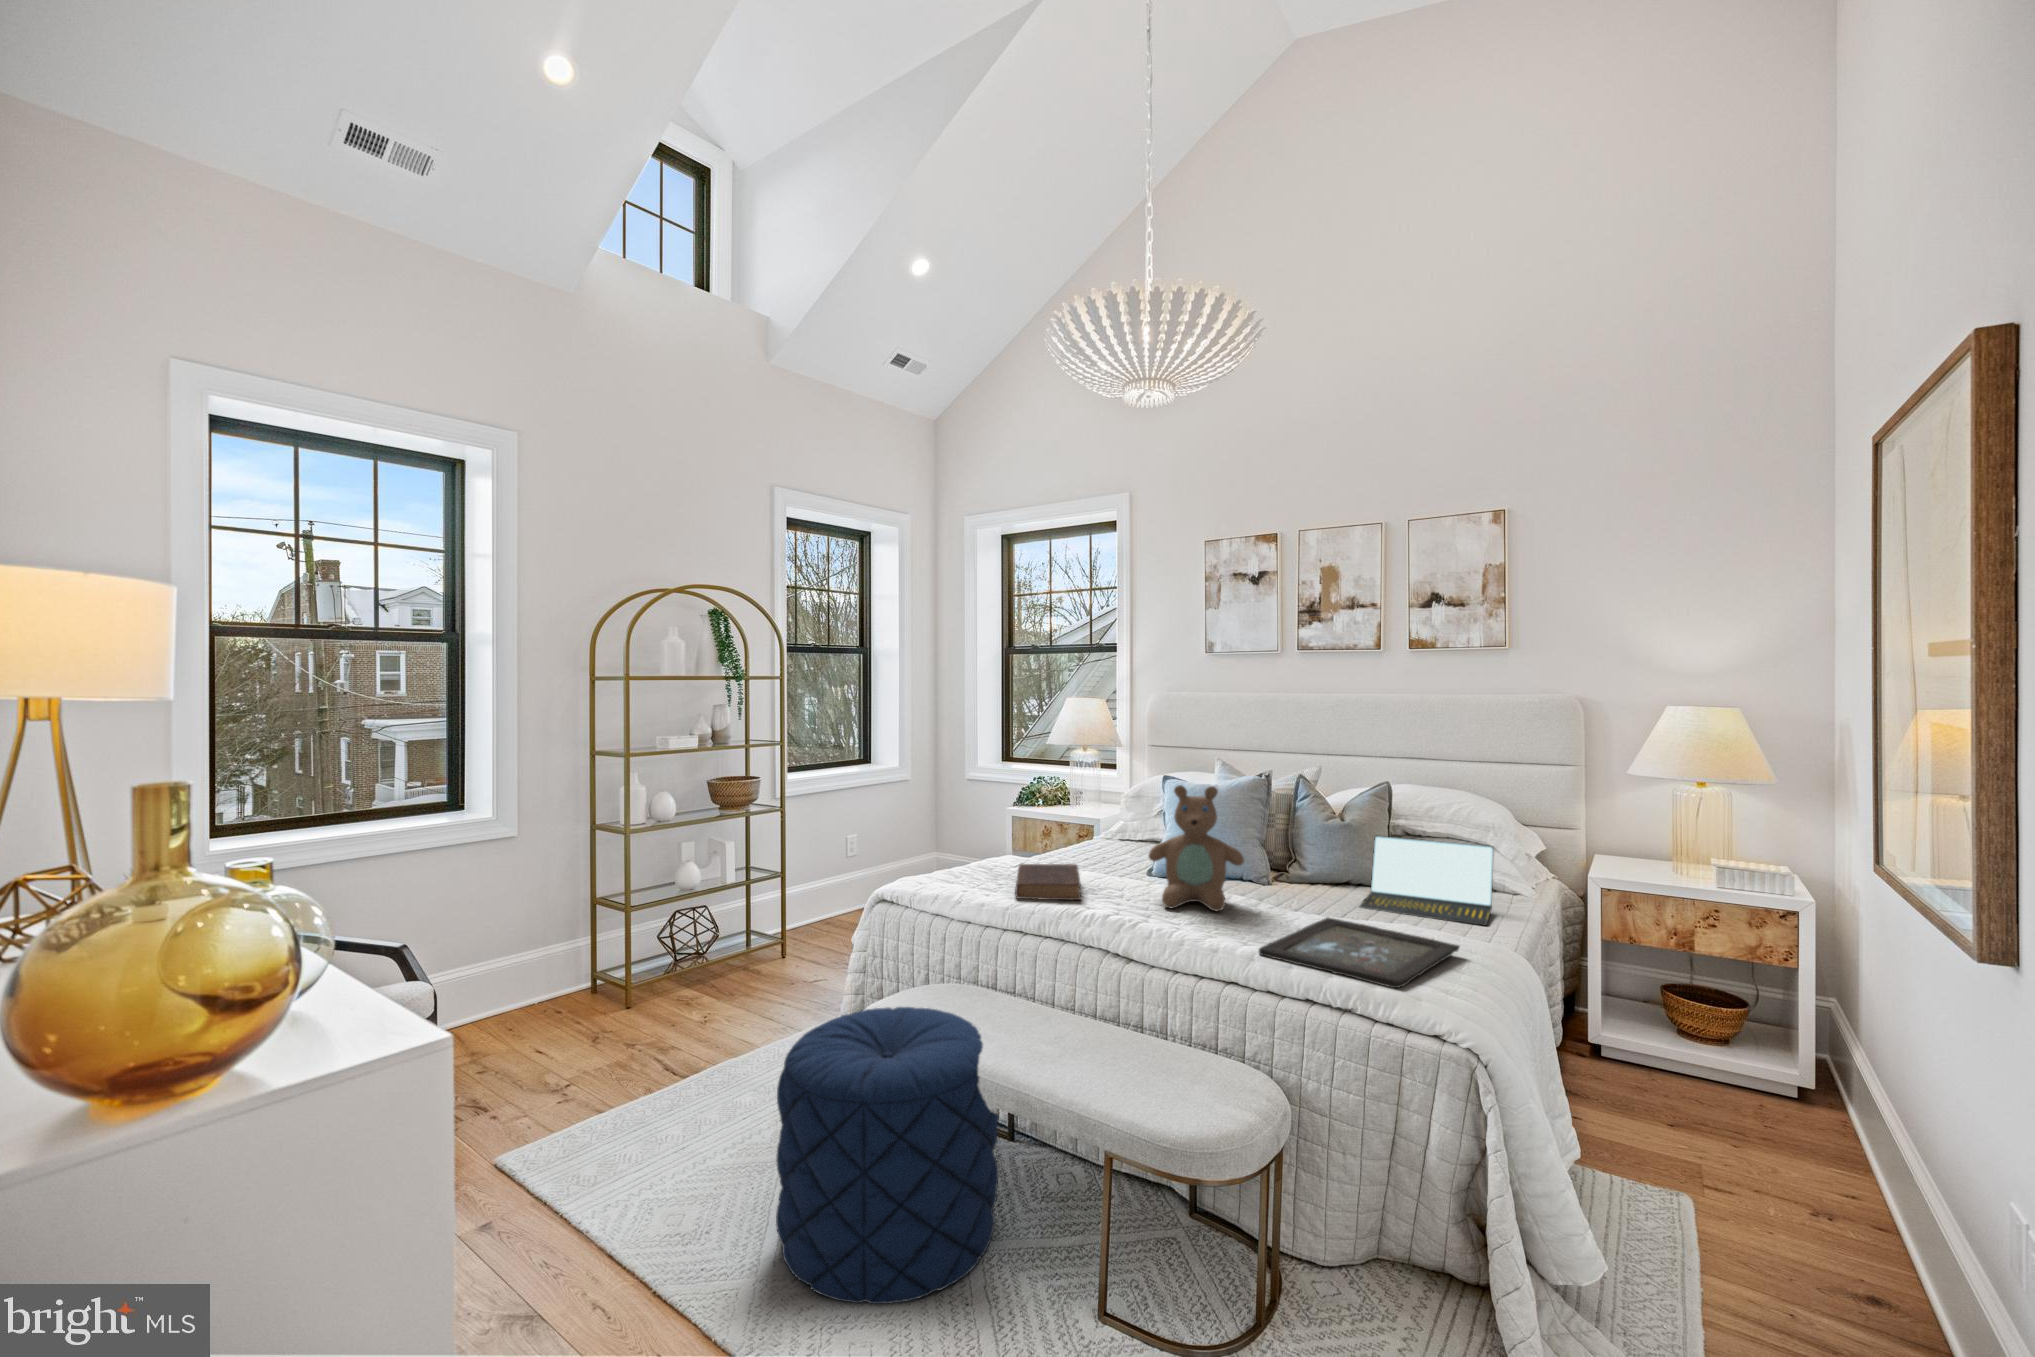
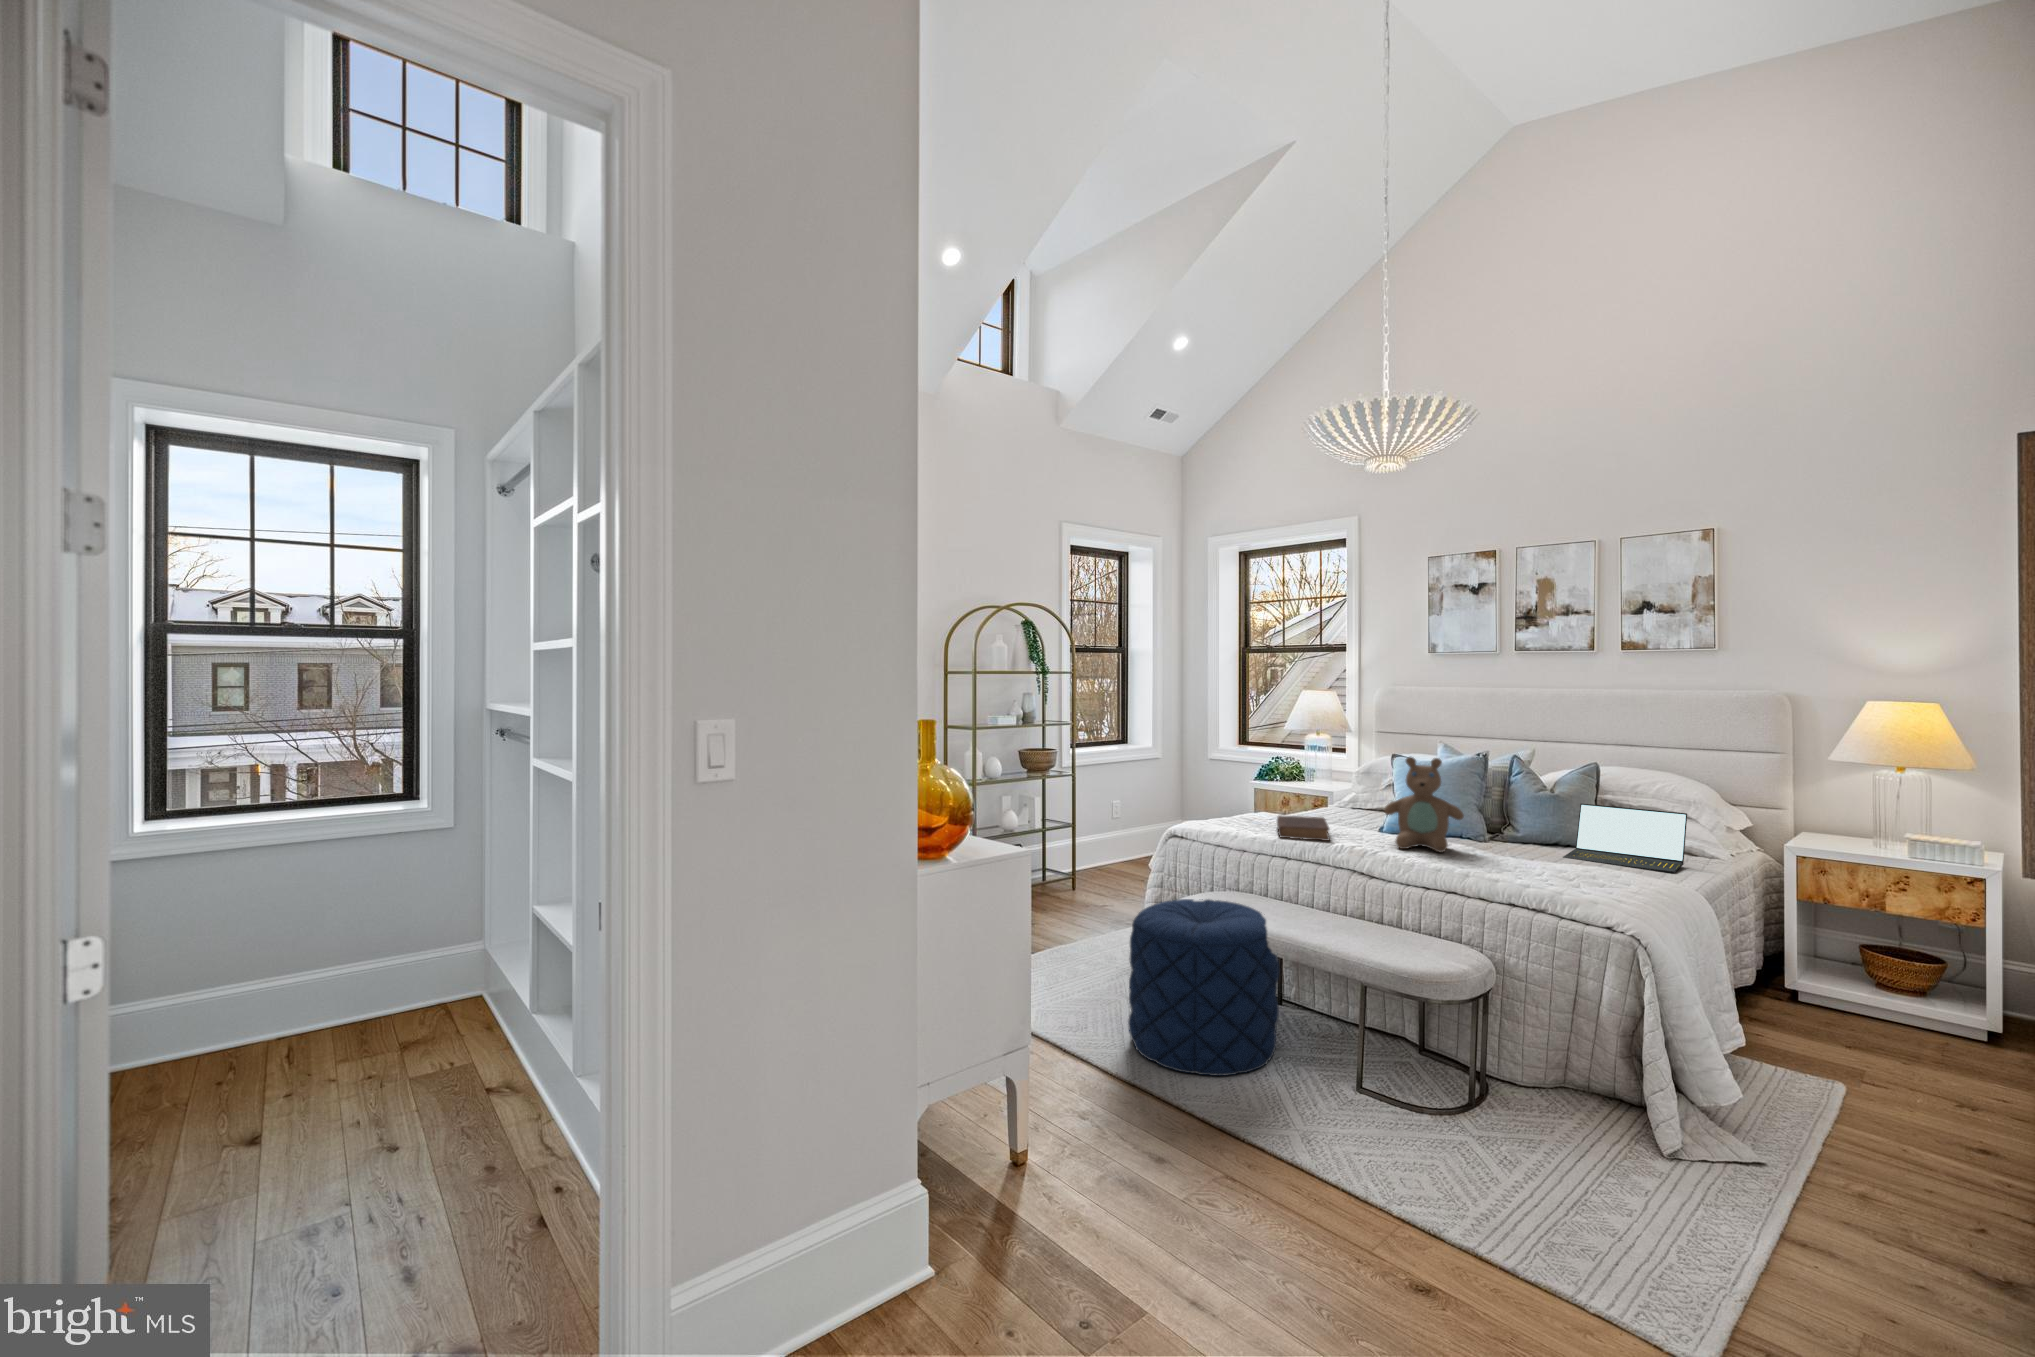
tray: present [1258,918,1459,988] -> none [1473,858,1641,898]

